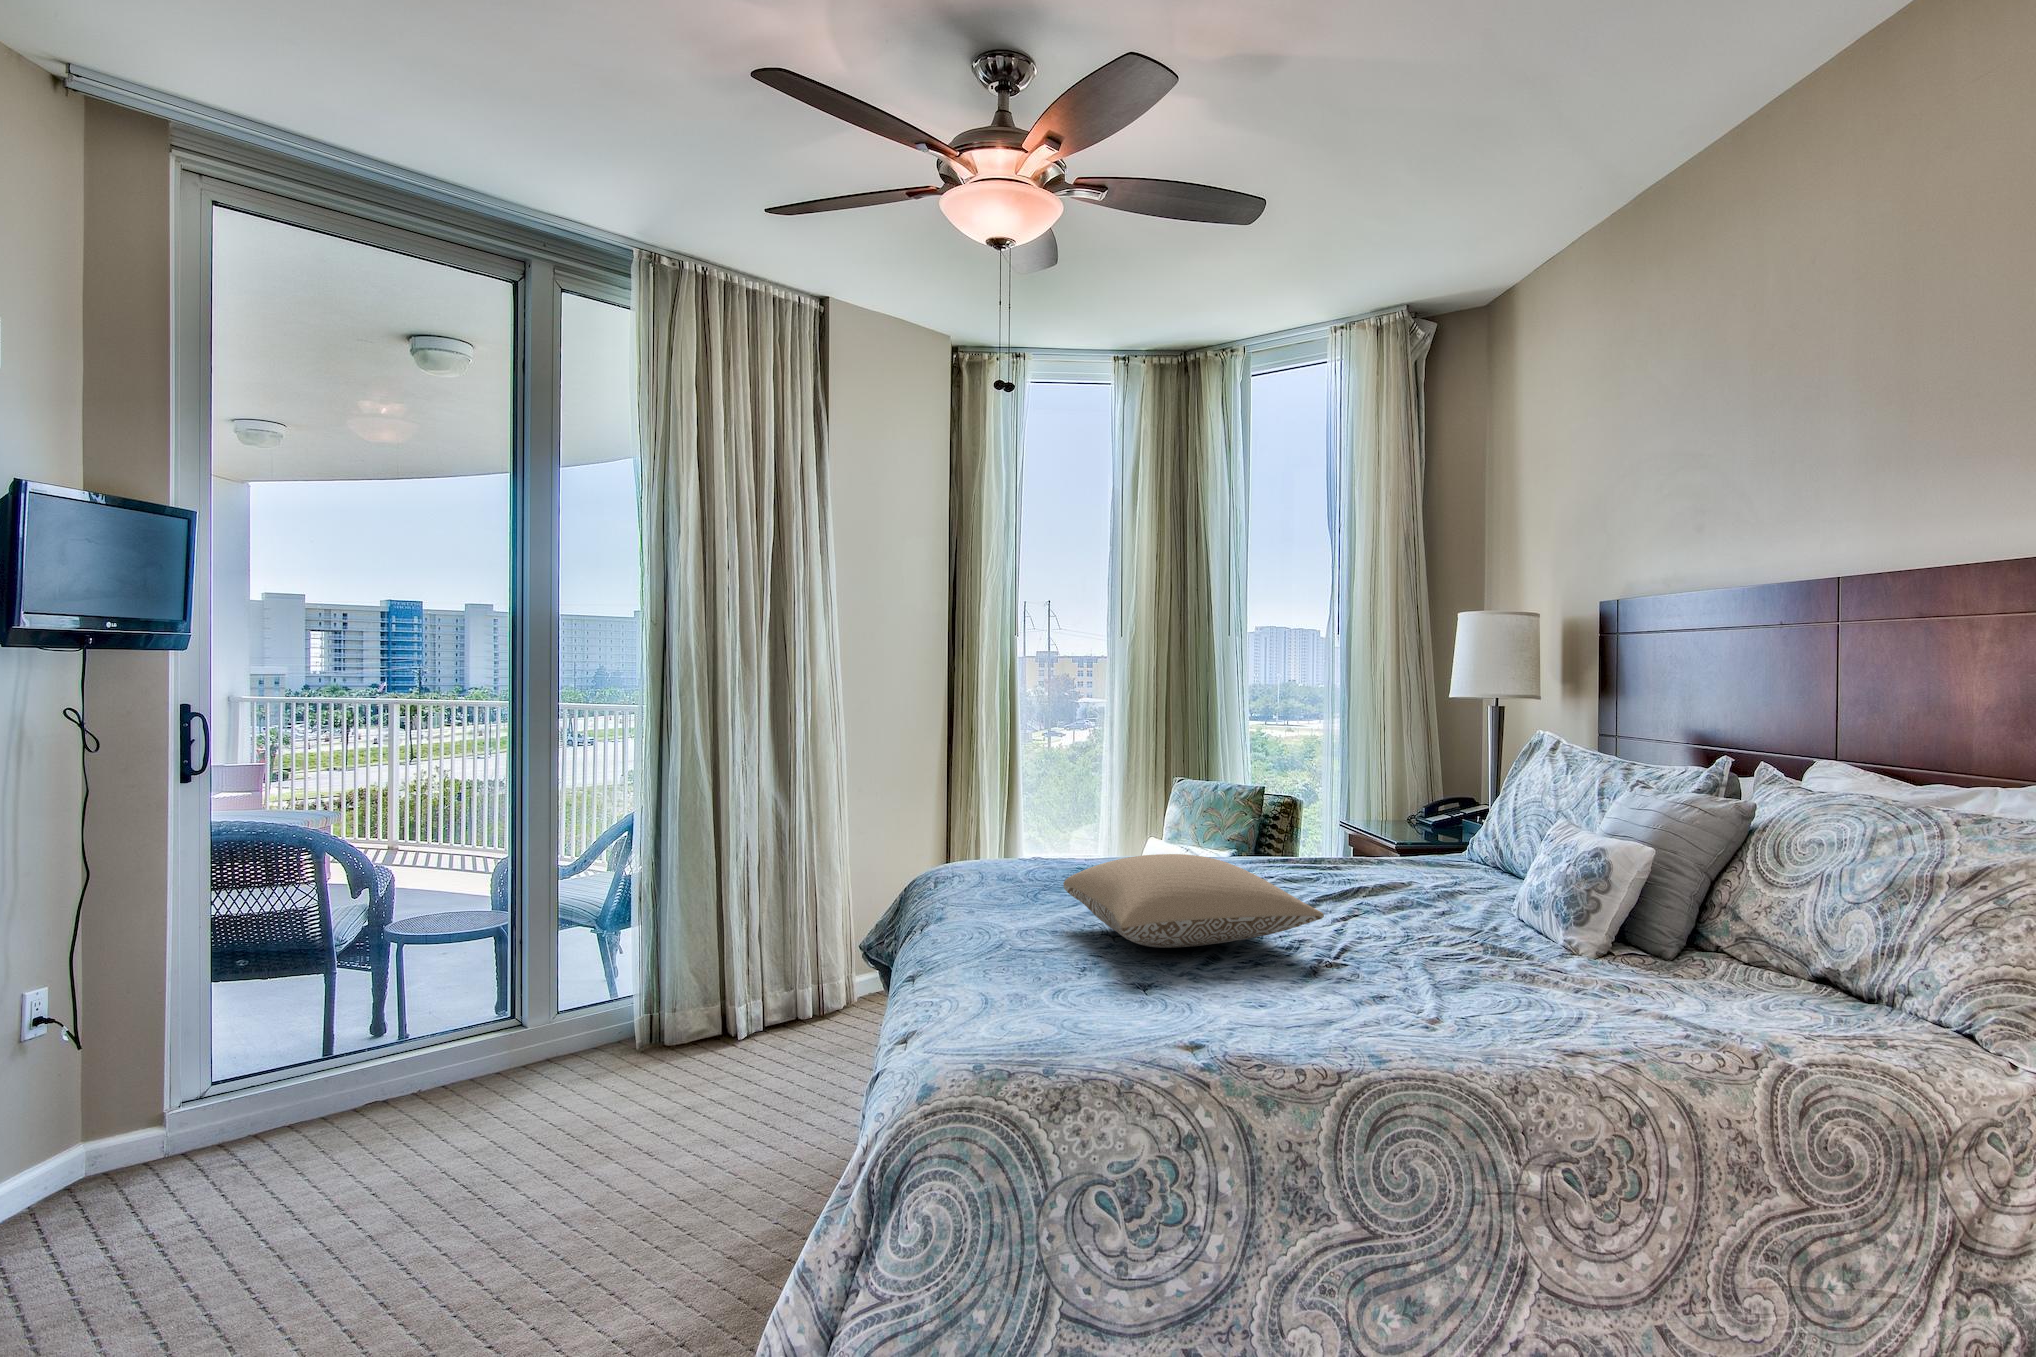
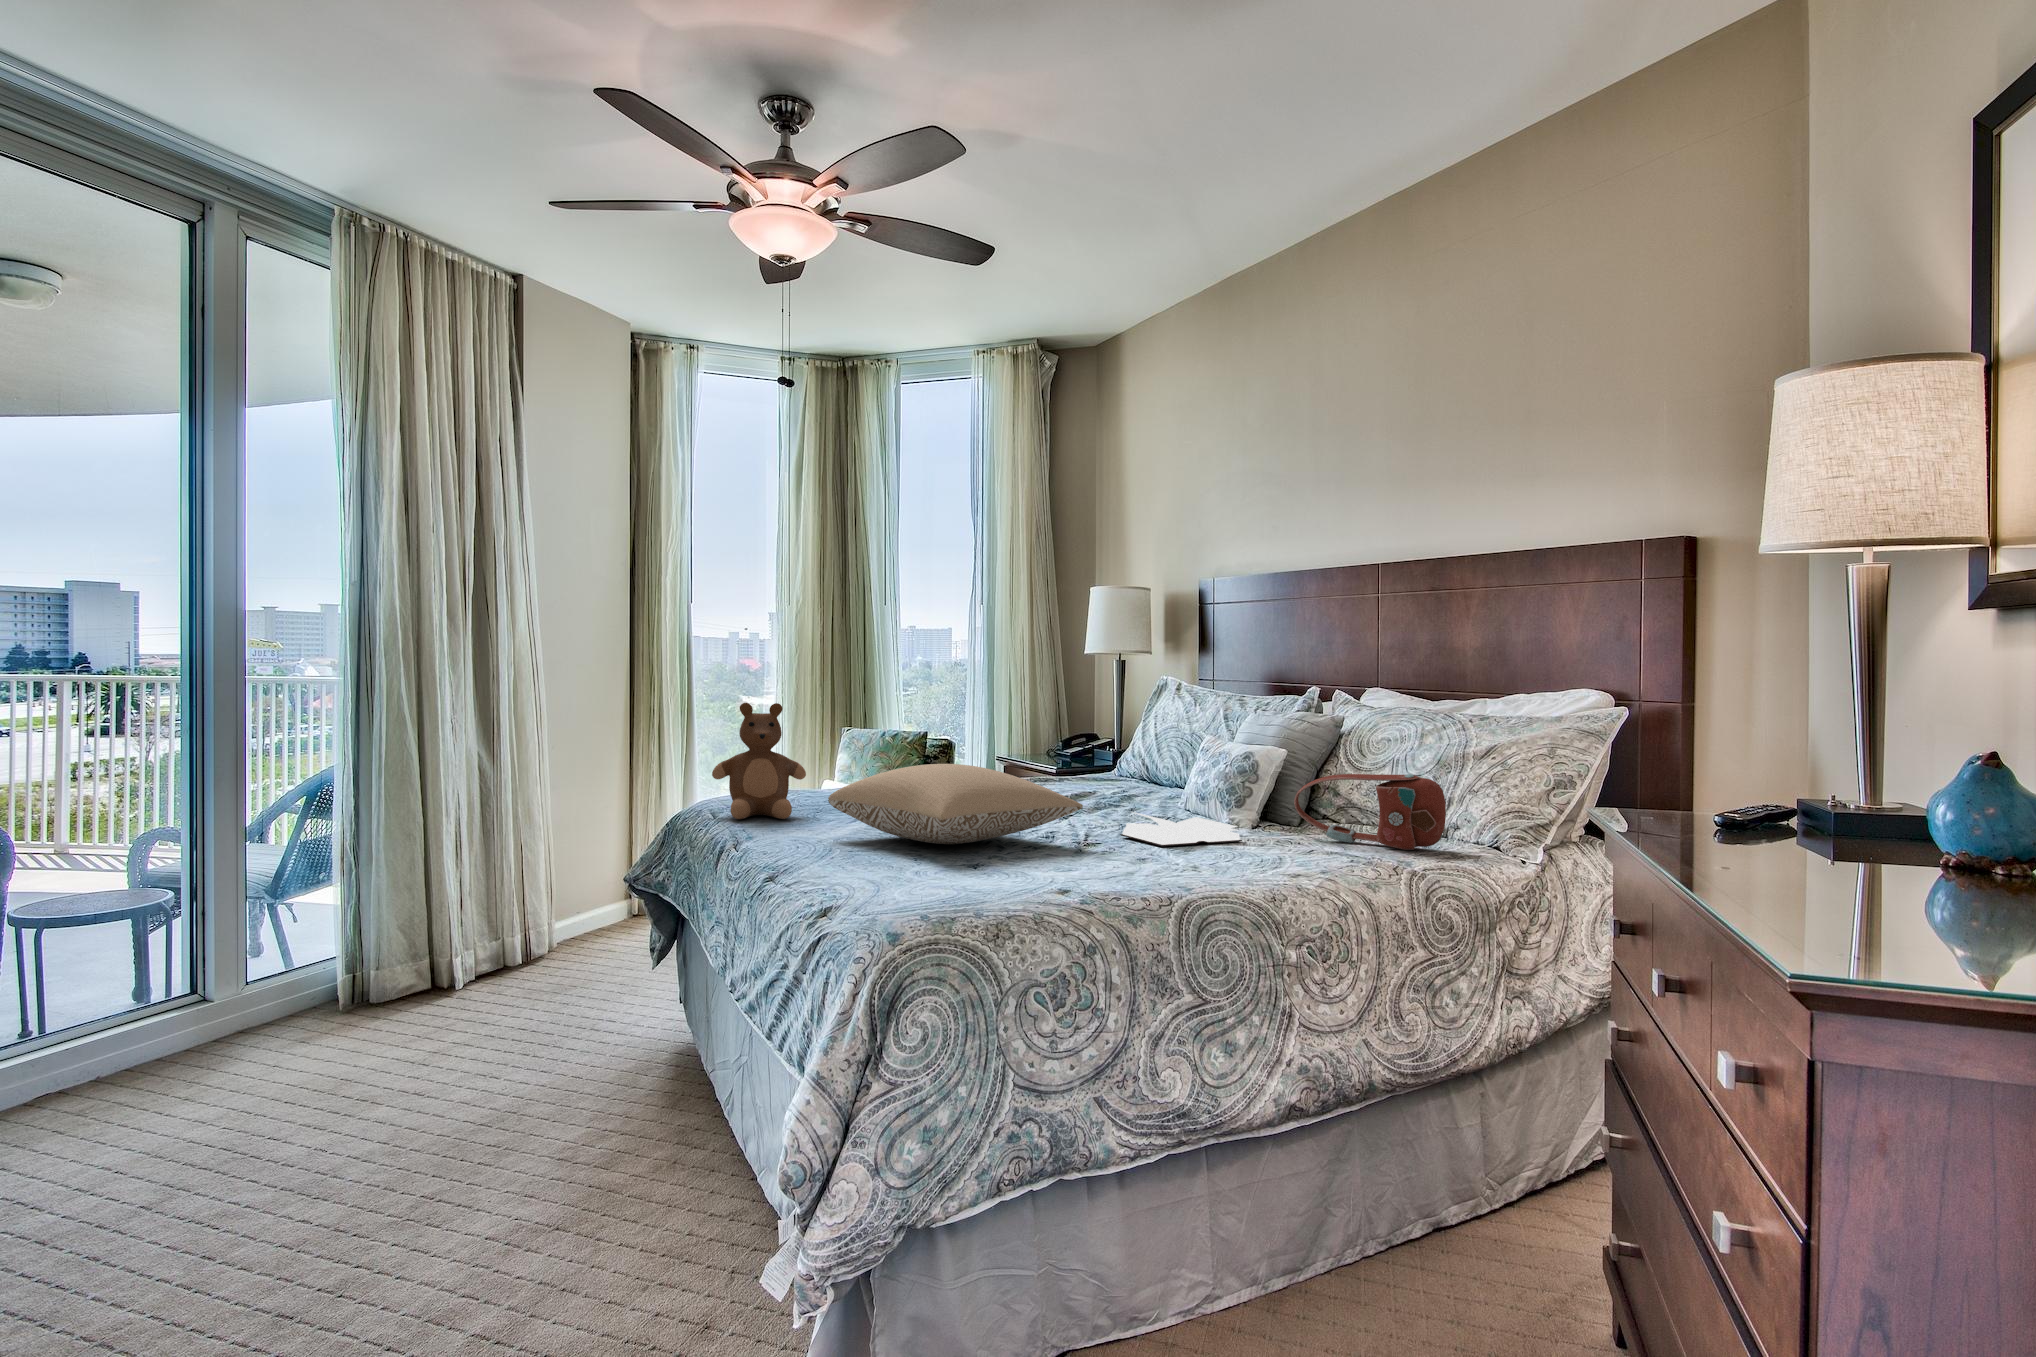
teddy bear: none [1006,777,1092,893] -> present [712,703,806,819]
handbag: none [1638,896,1882,1018] -> present [1294,774,1446,850]
book: none [1392,921,1553,973] -> present [1120,813,1242,846]

